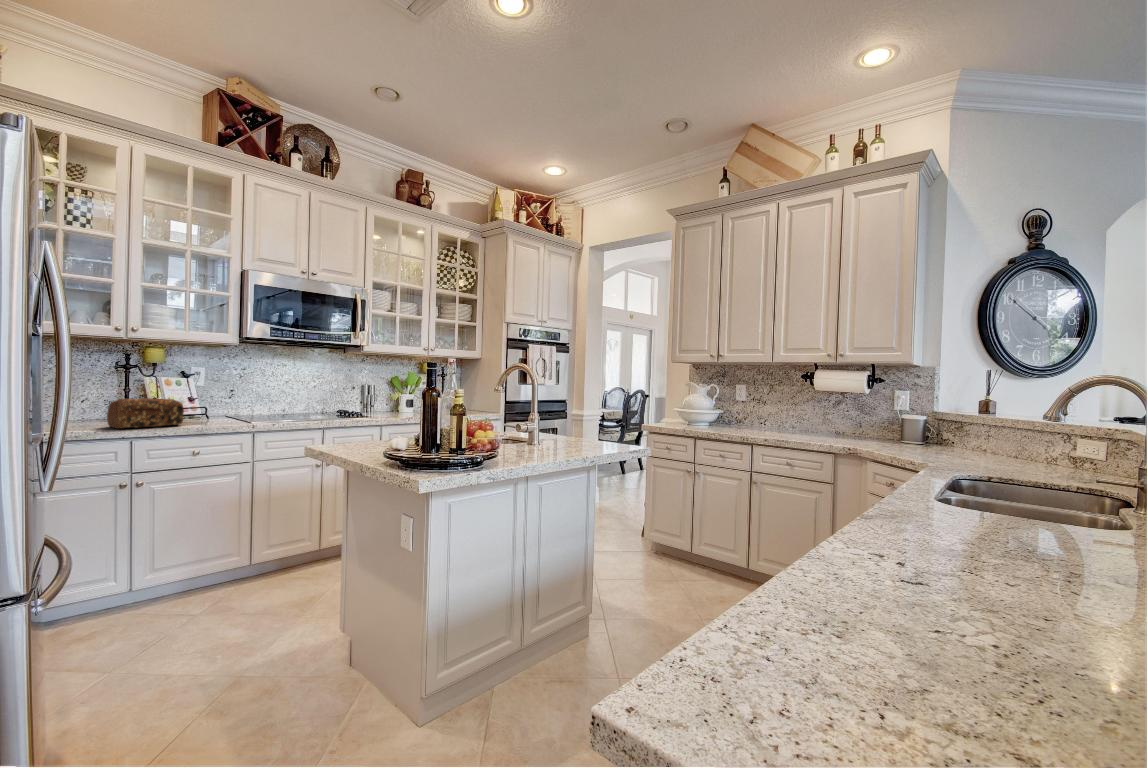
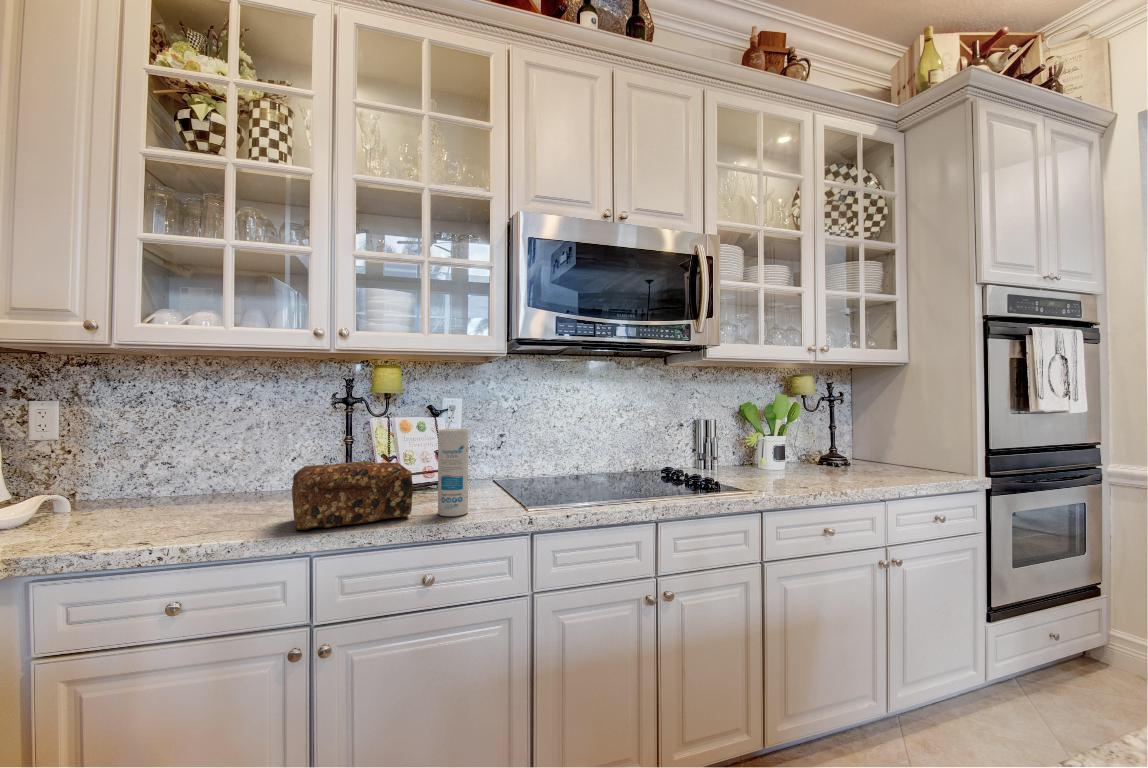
canister: none [198,383,217,425] -> present [438,429,468,516]

